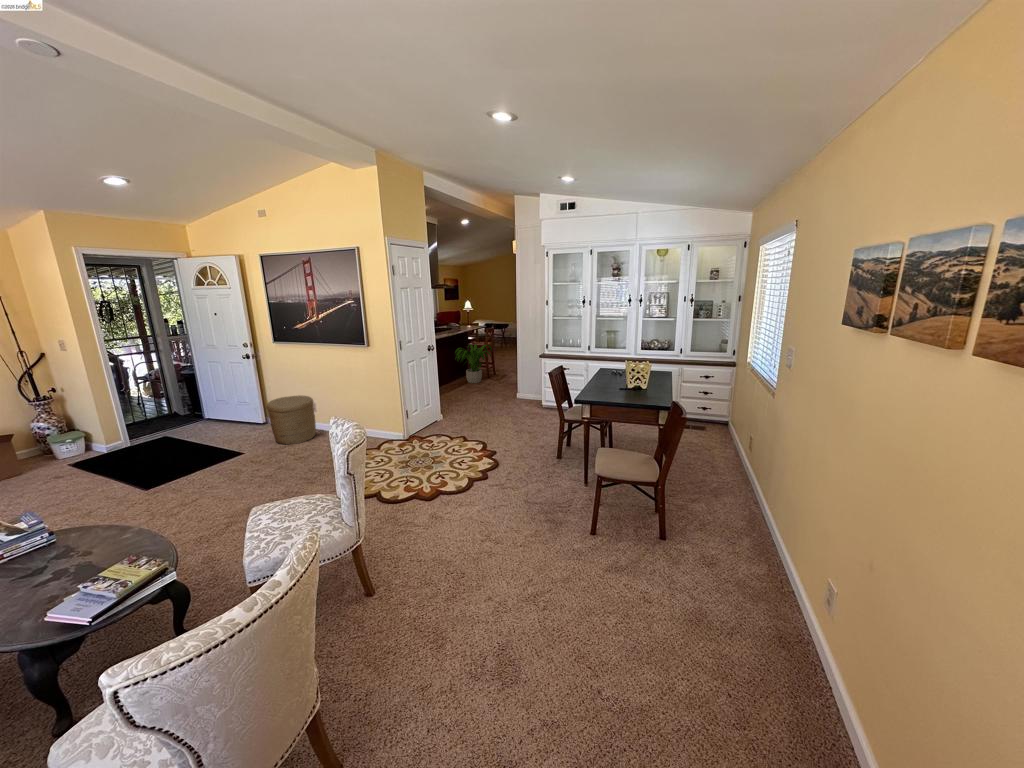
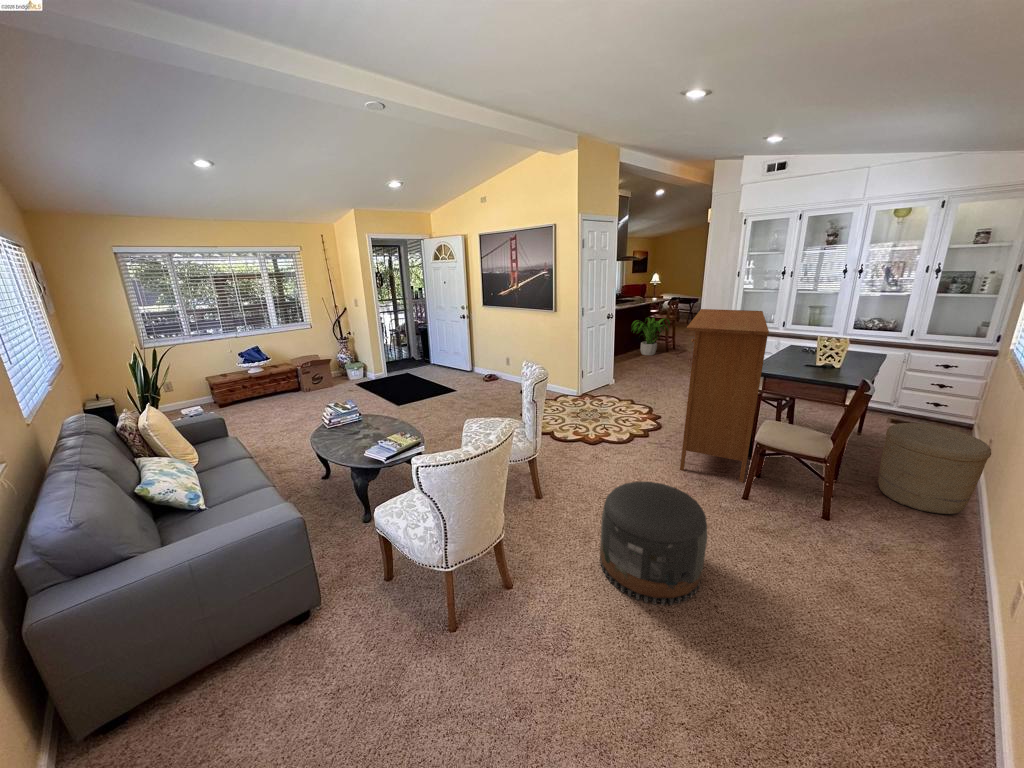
console table: none [513,340,588,516] -> present [680,309,769,482]
woven basket: present [266,396,316,444] -> present [878,423,991,514]
pouf: none [447,550,564,712] -> present [600,482,707,605]

